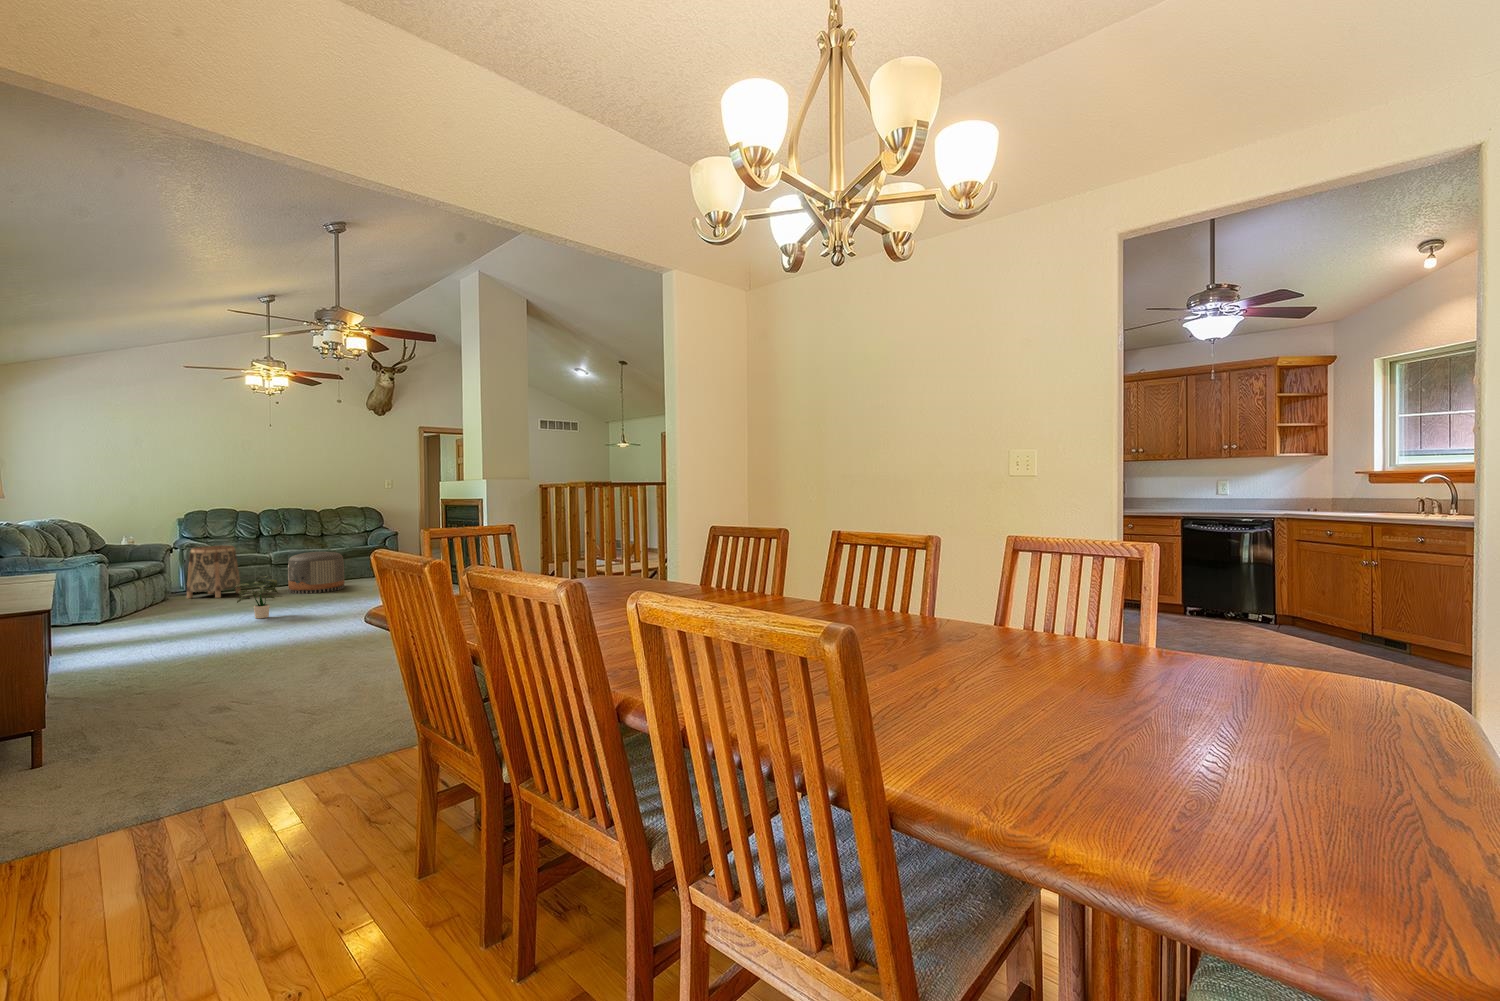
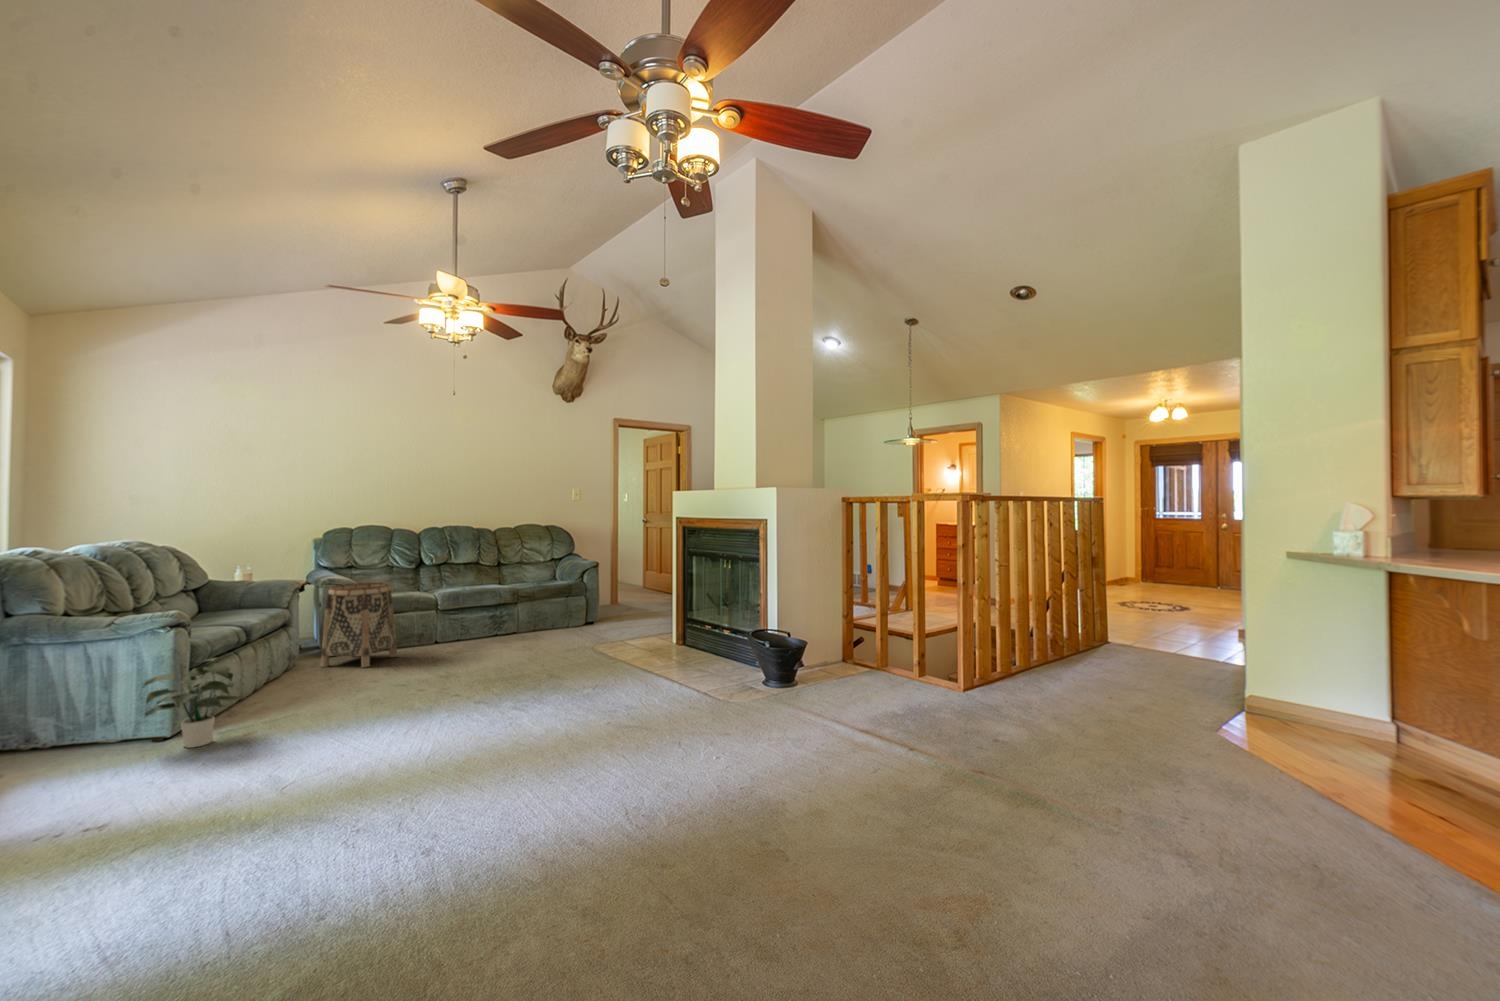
pouf: present [288,552,344,594] -> none [464,593,542,661]
potted plant: present [234,576,282,619] -> present [144,658,245,748]

